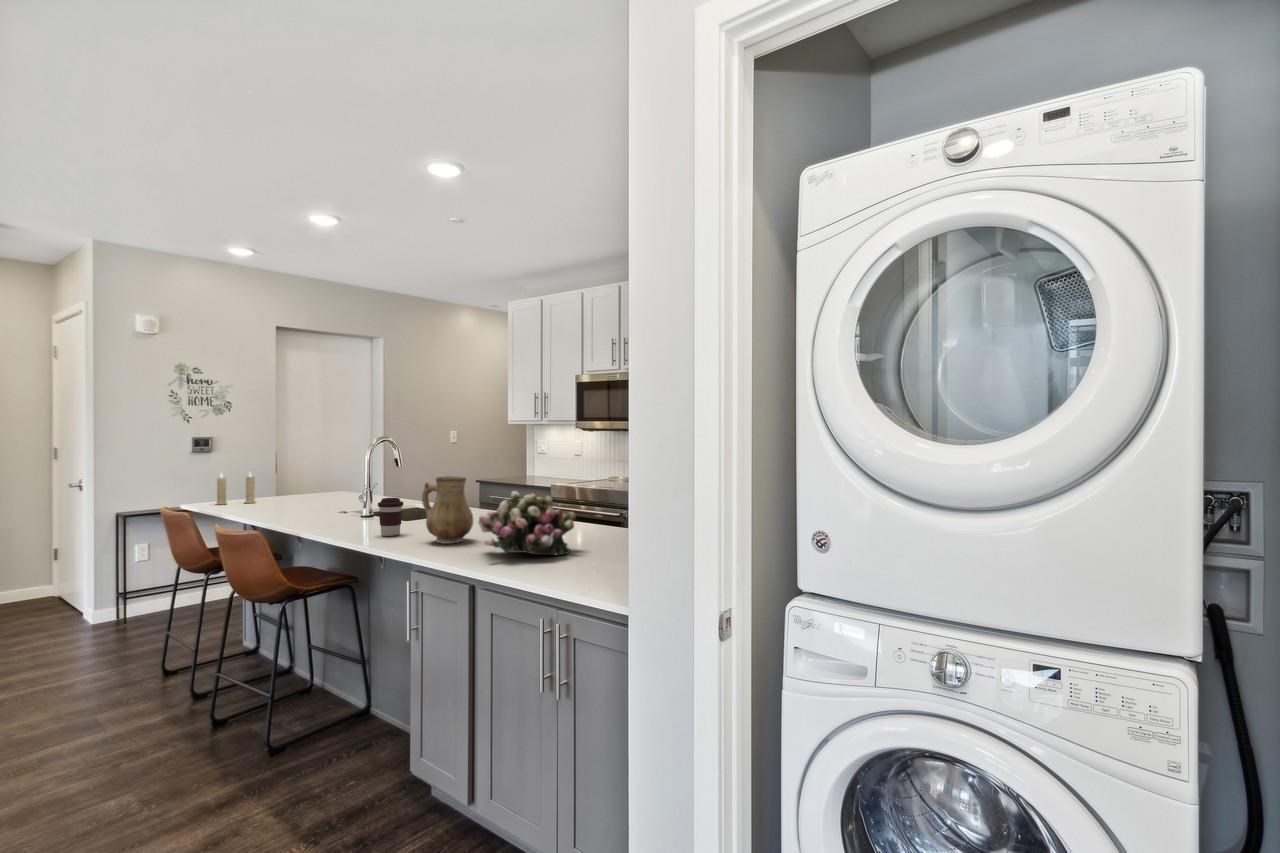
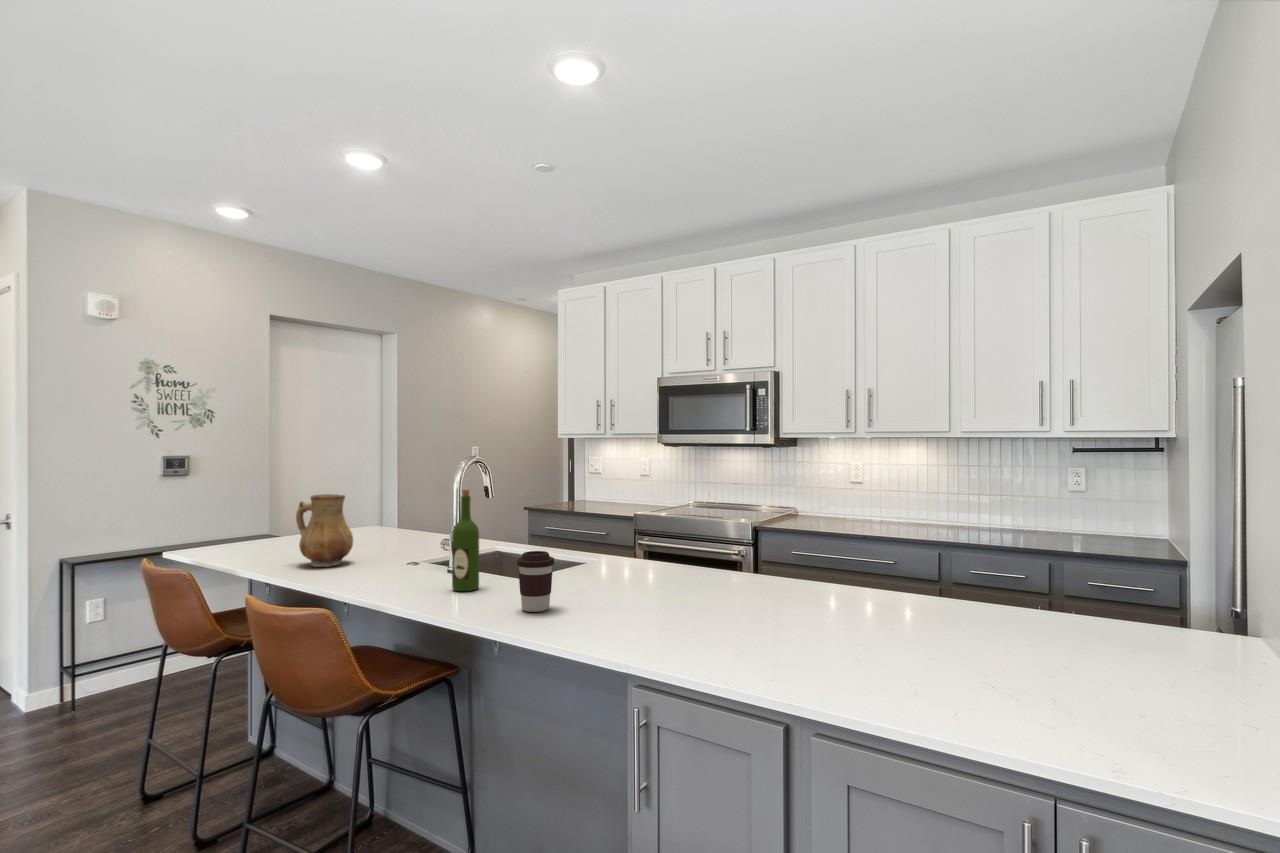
wine bottle: none [351,459,370,526] -> present [452,490,479,591]
candle: present [216,473,255,505] -> none [215,503,271,552]
ceramic pitcher: present [422,476,473,544] -> present [296,494,353,567]
flower arrangement: present [478,491,576,555] -> none [731,546,891,656]

